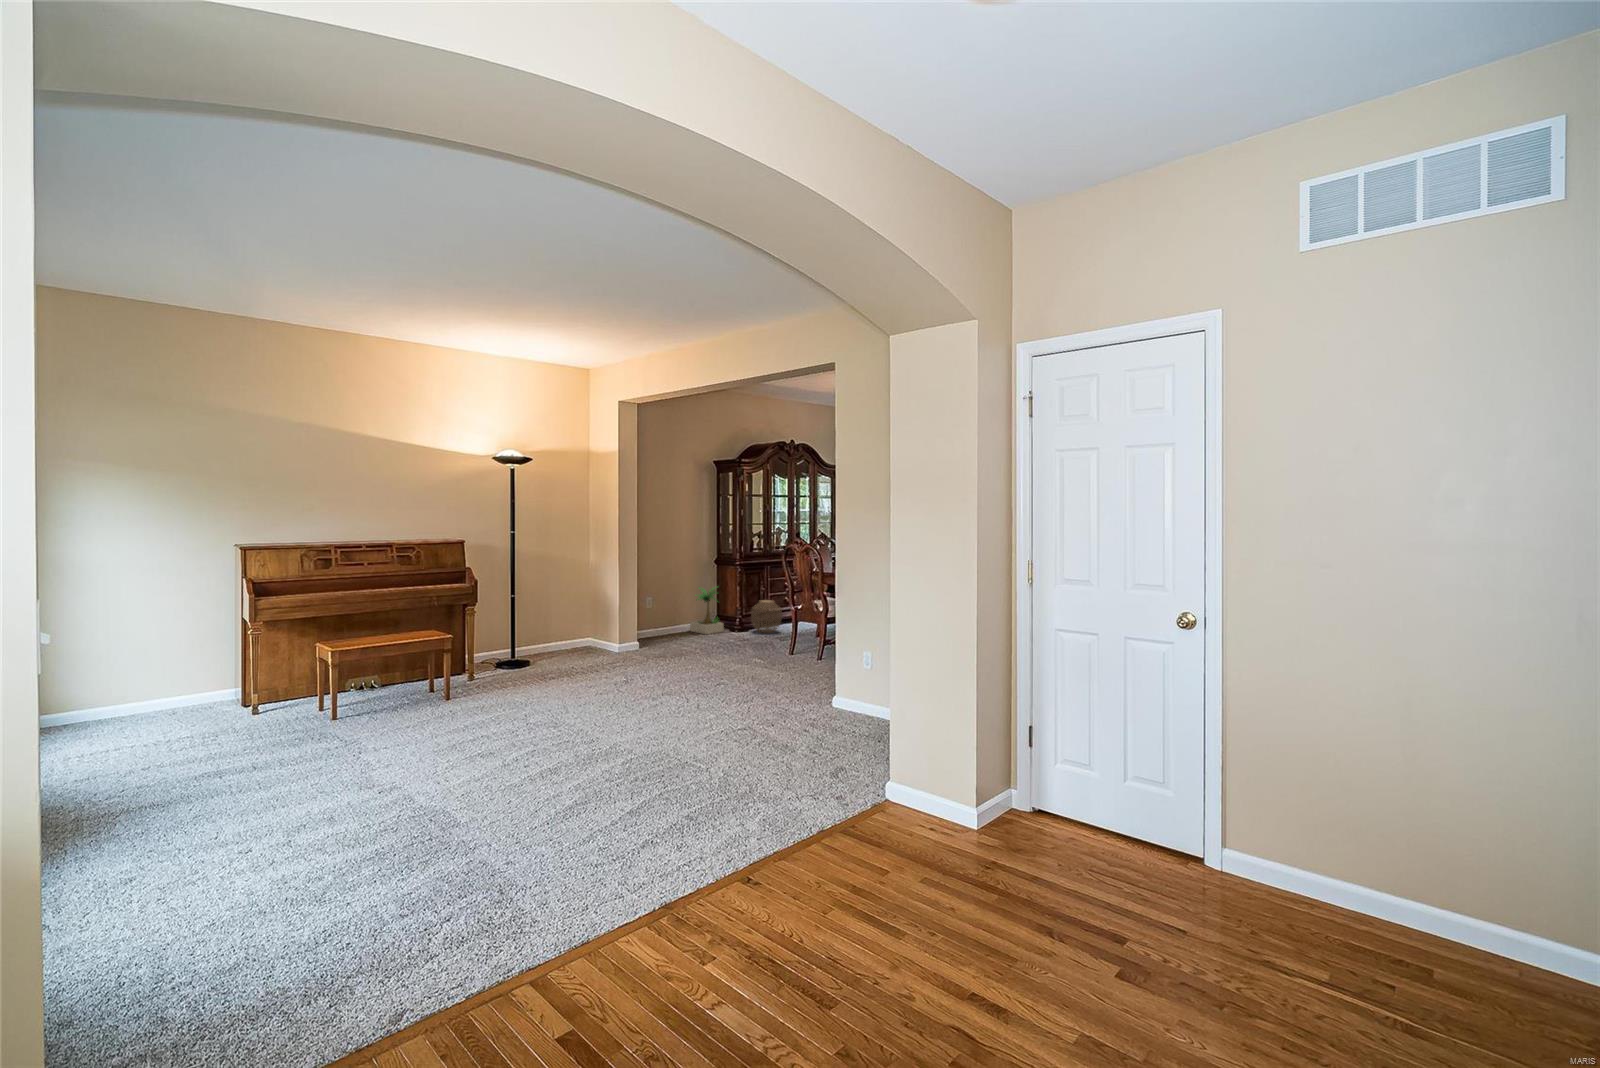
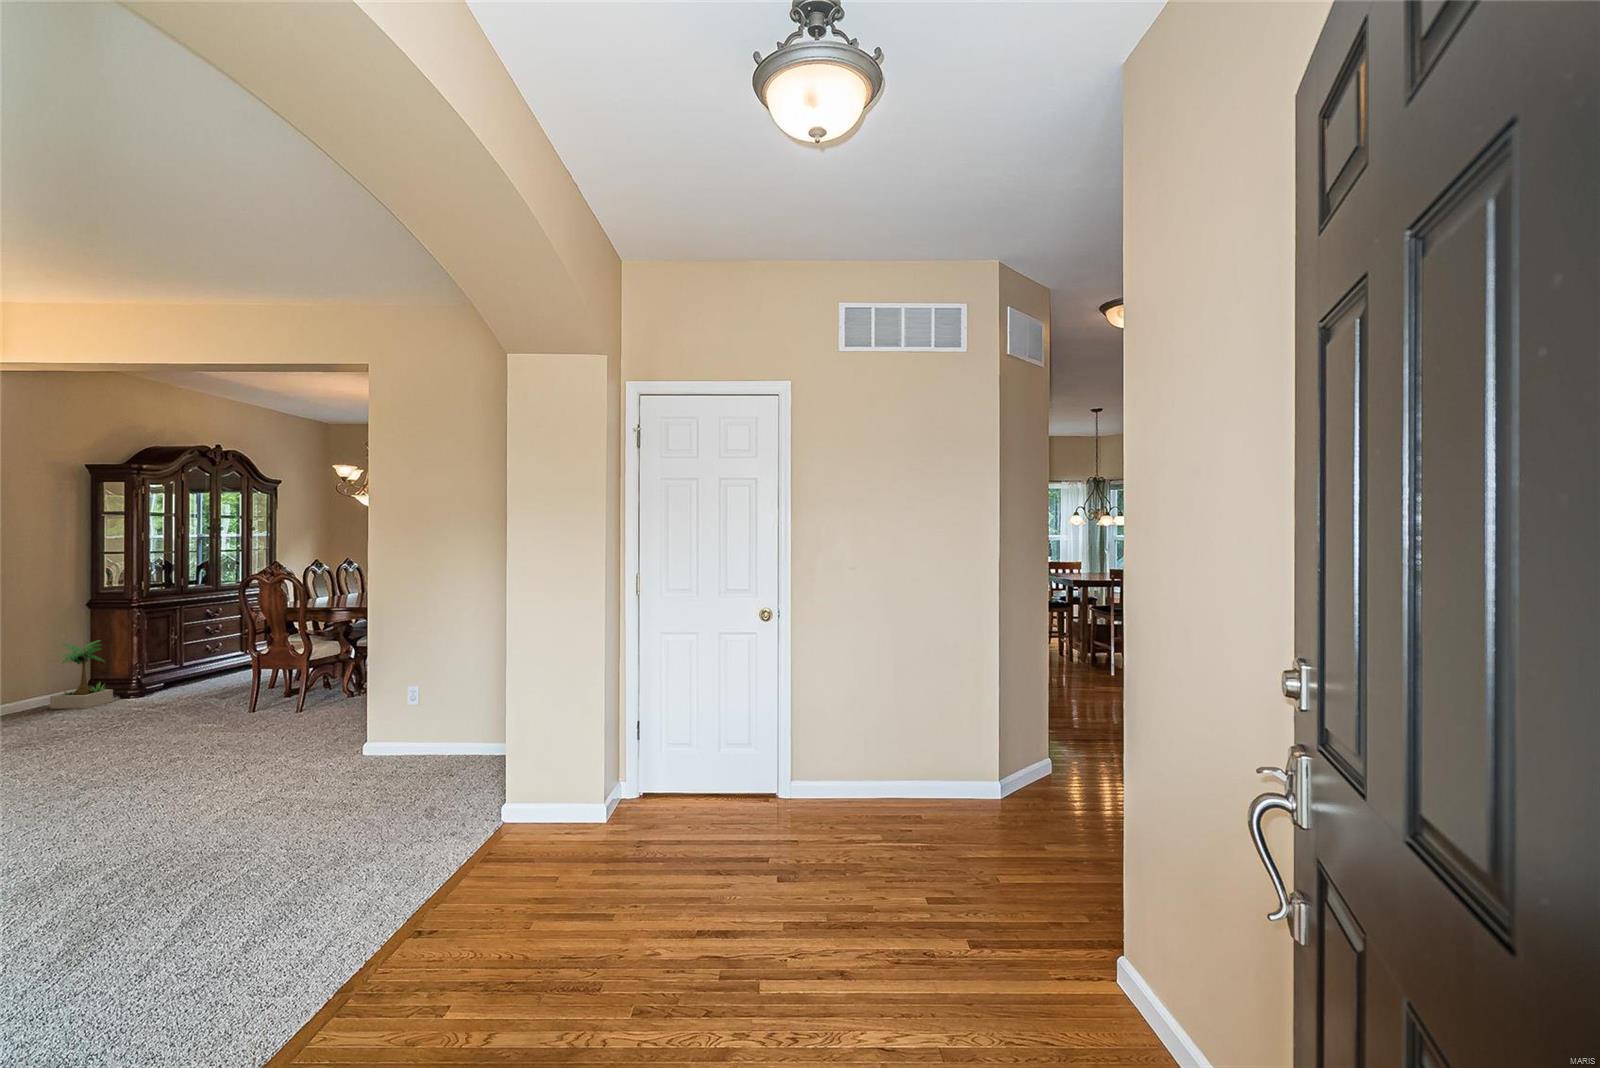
woven basket: present [751,600,781,633] -> none [160,650,209,695]

